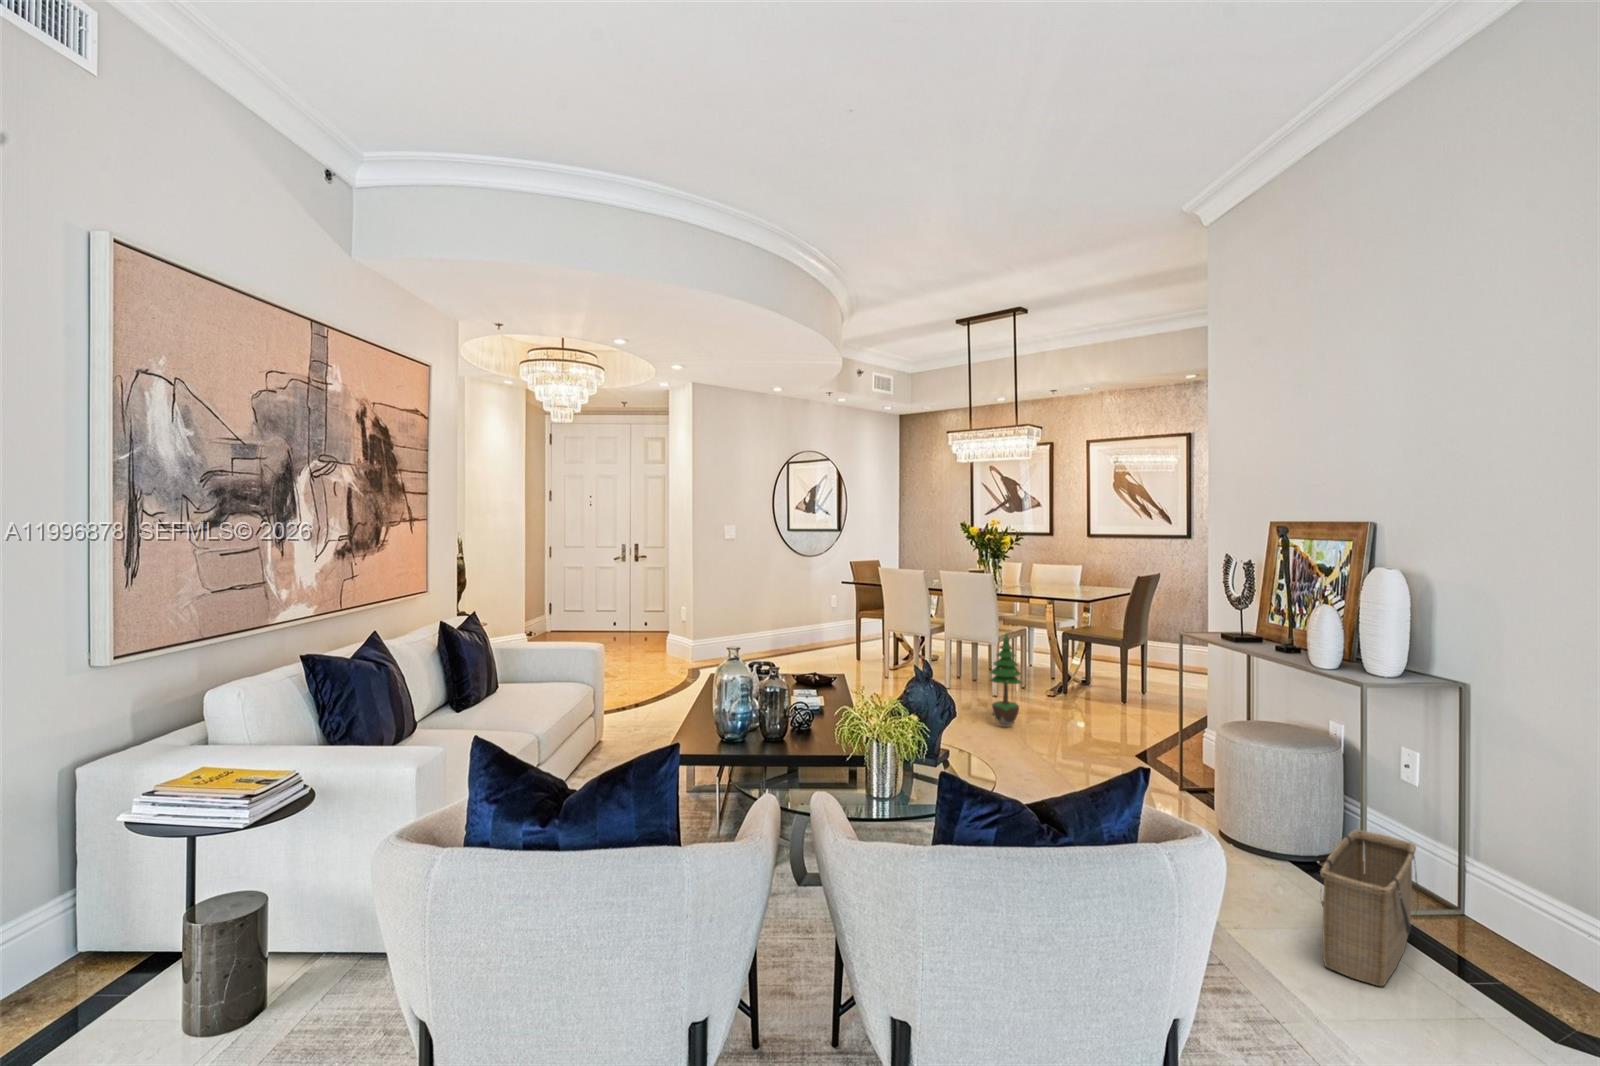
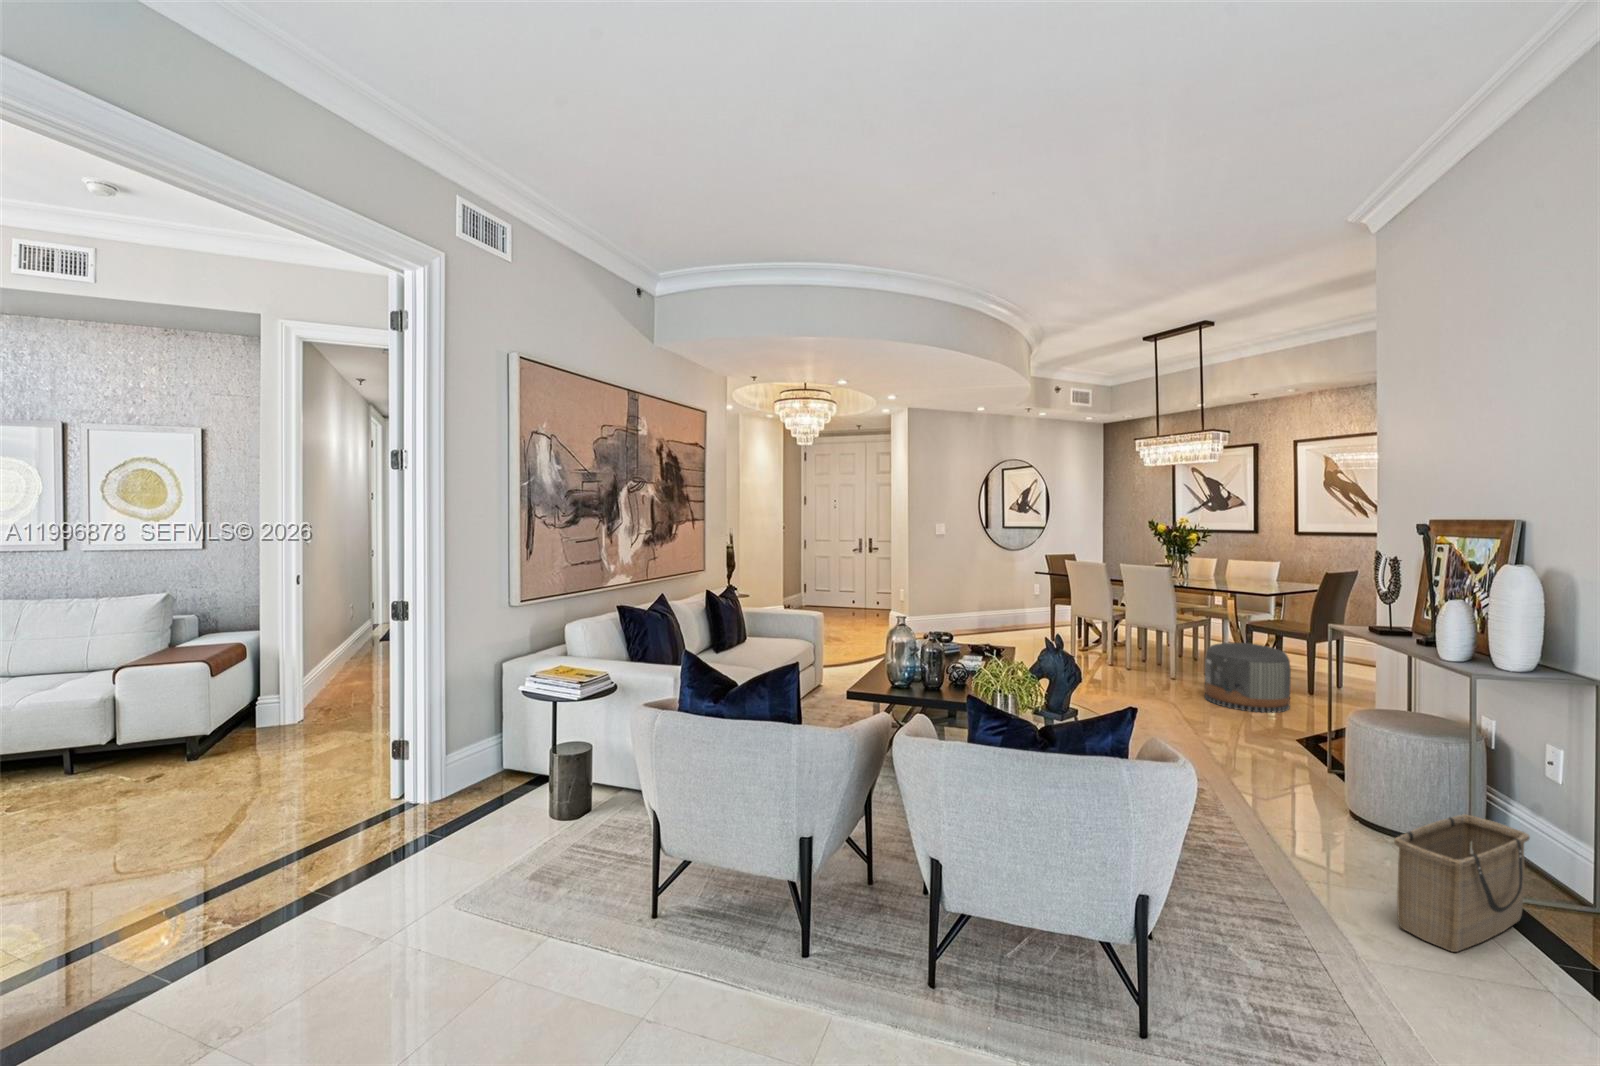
potted tree: present [990,634,1022,727] -> none [1156,620,1191,706]
pouf: none [1030,653,1111,726] -> present [1205,643,1291,713]

